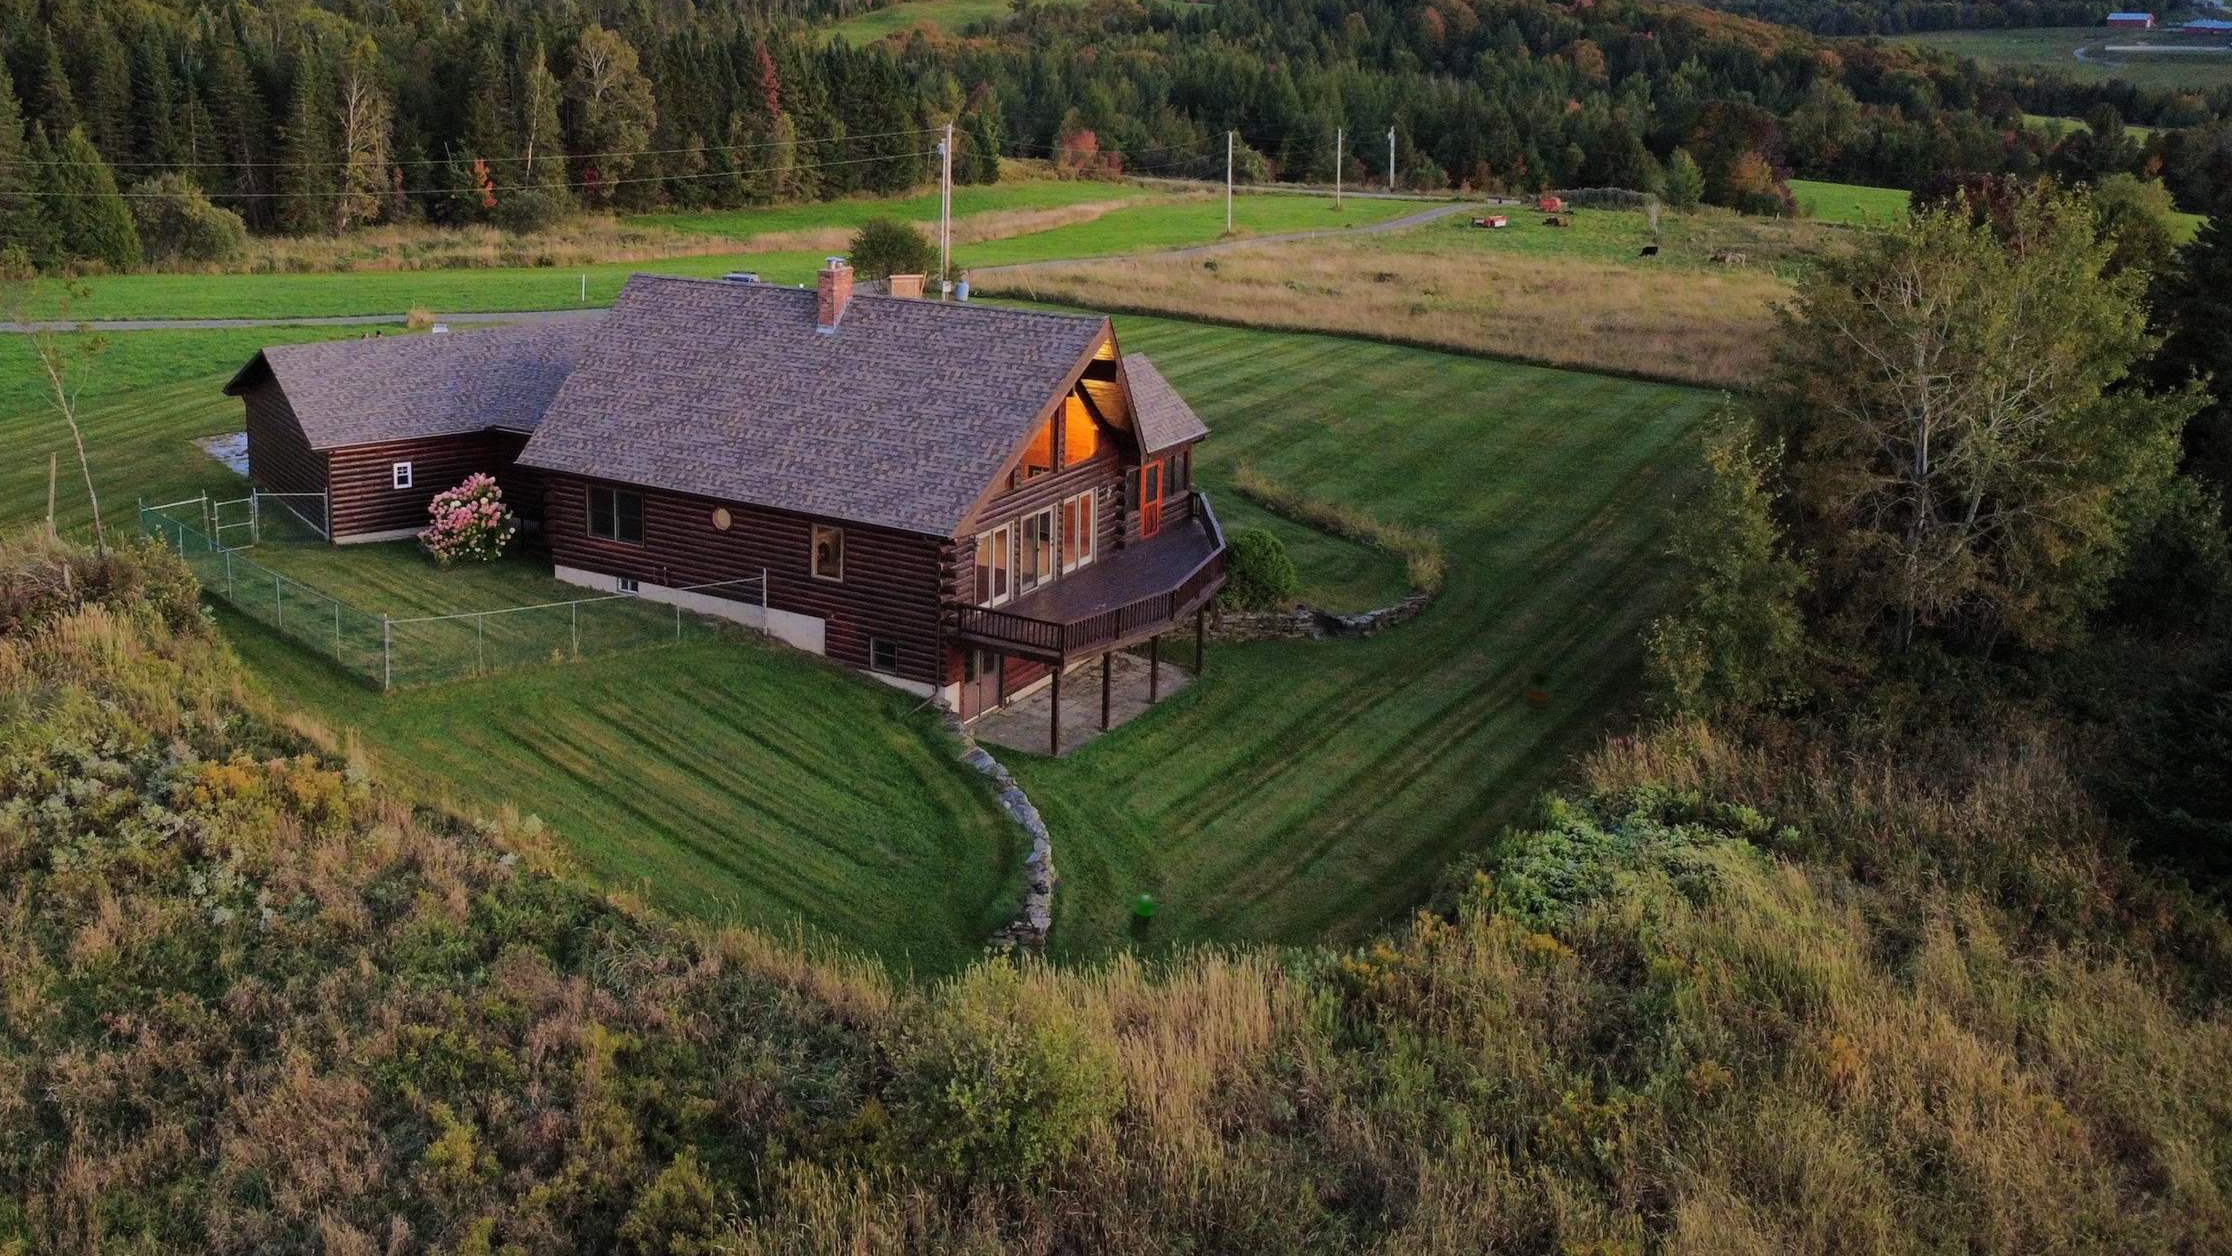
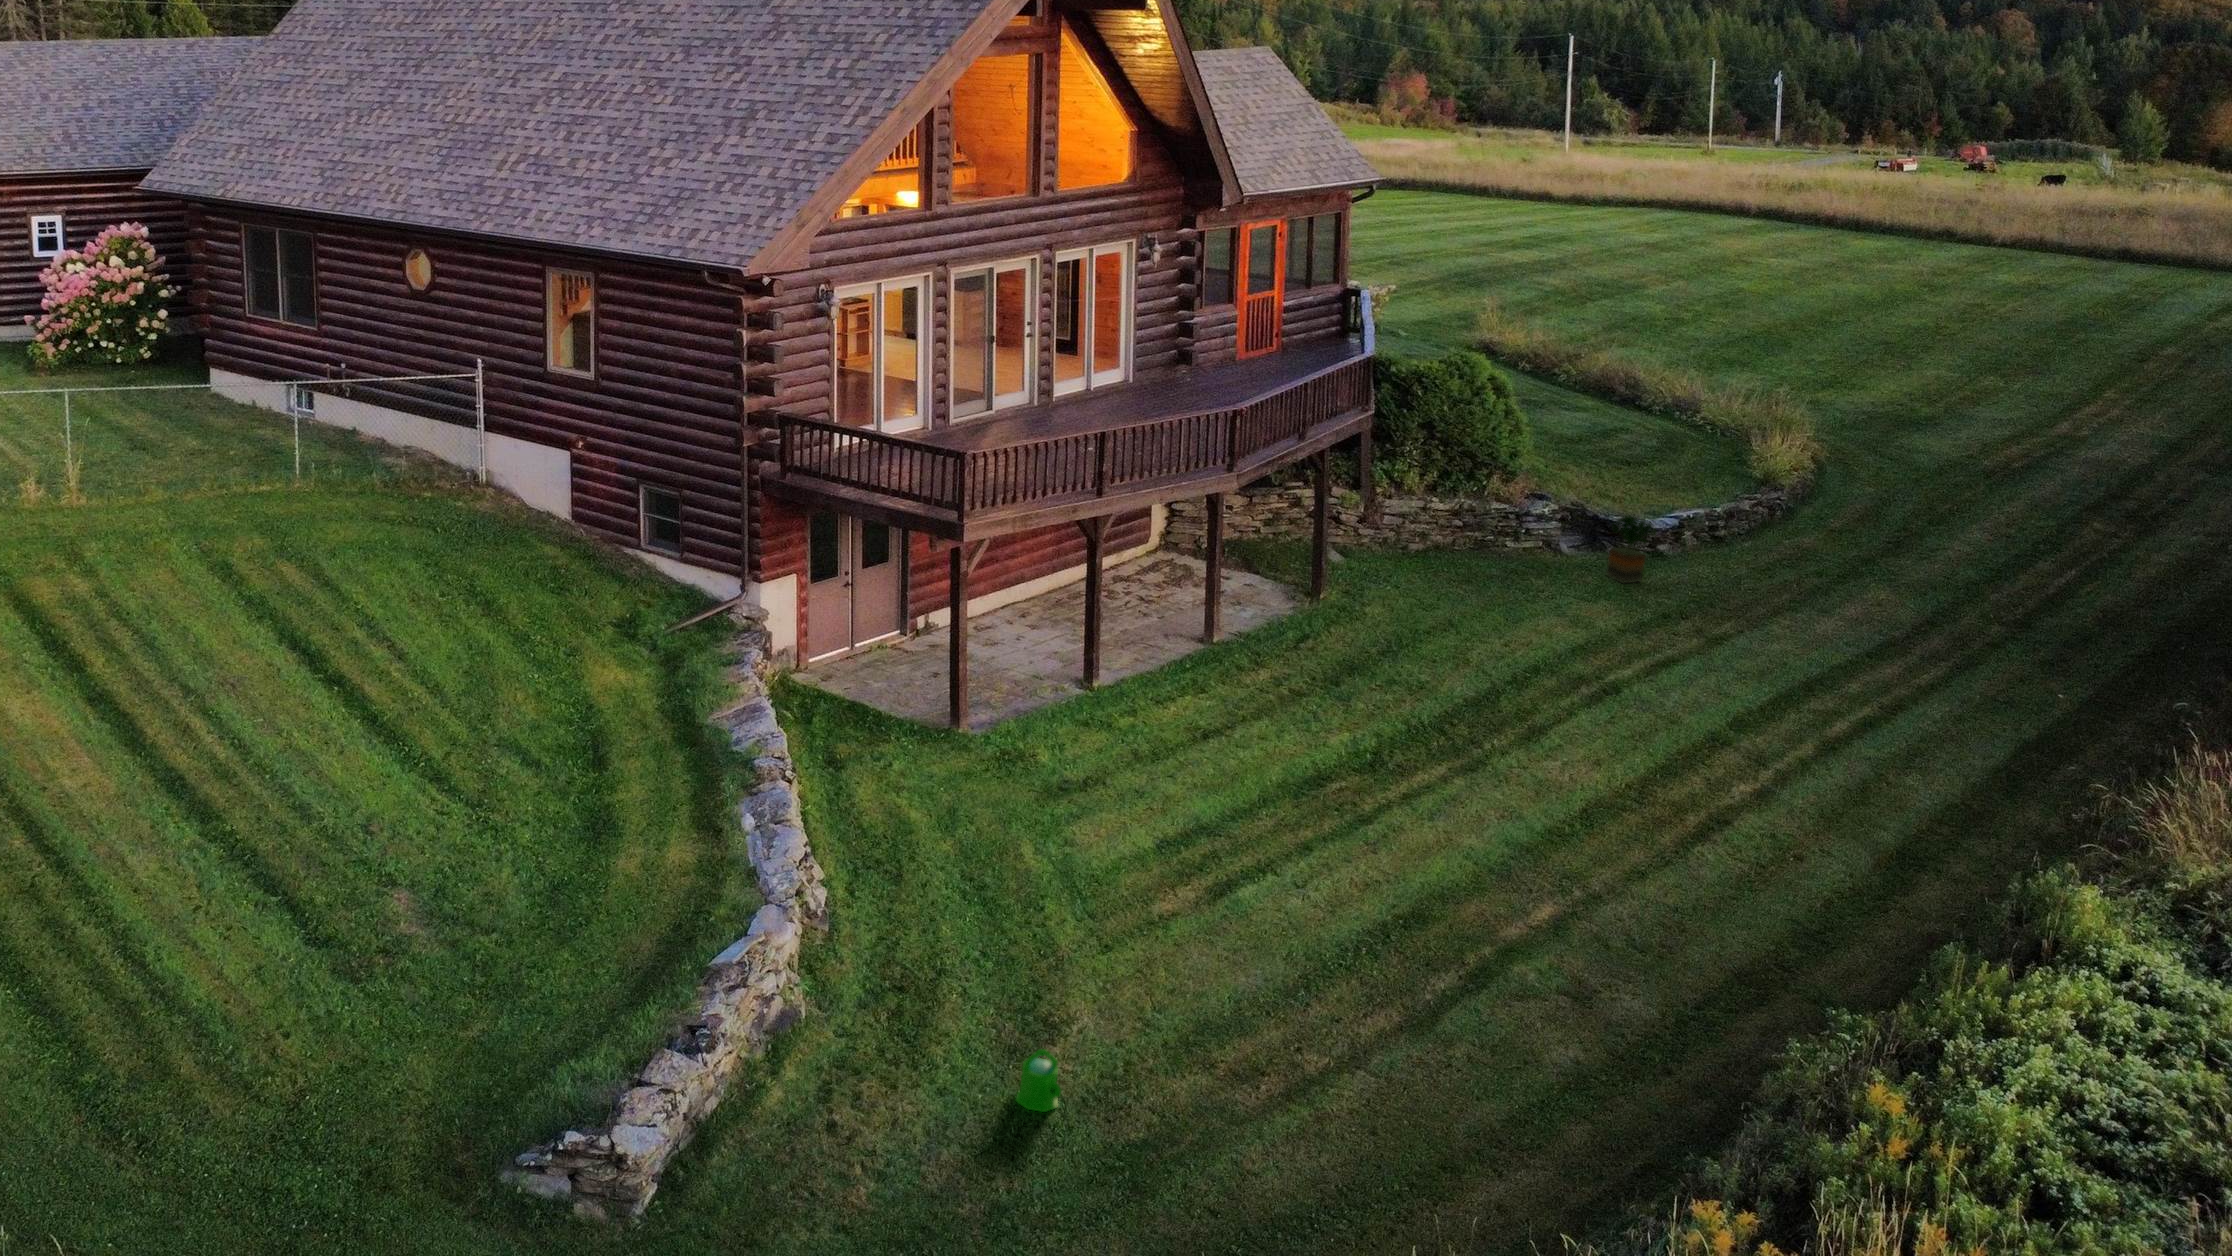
potted tree: present [1527,671,1551,708] -> present [1606,515,1657,583]

